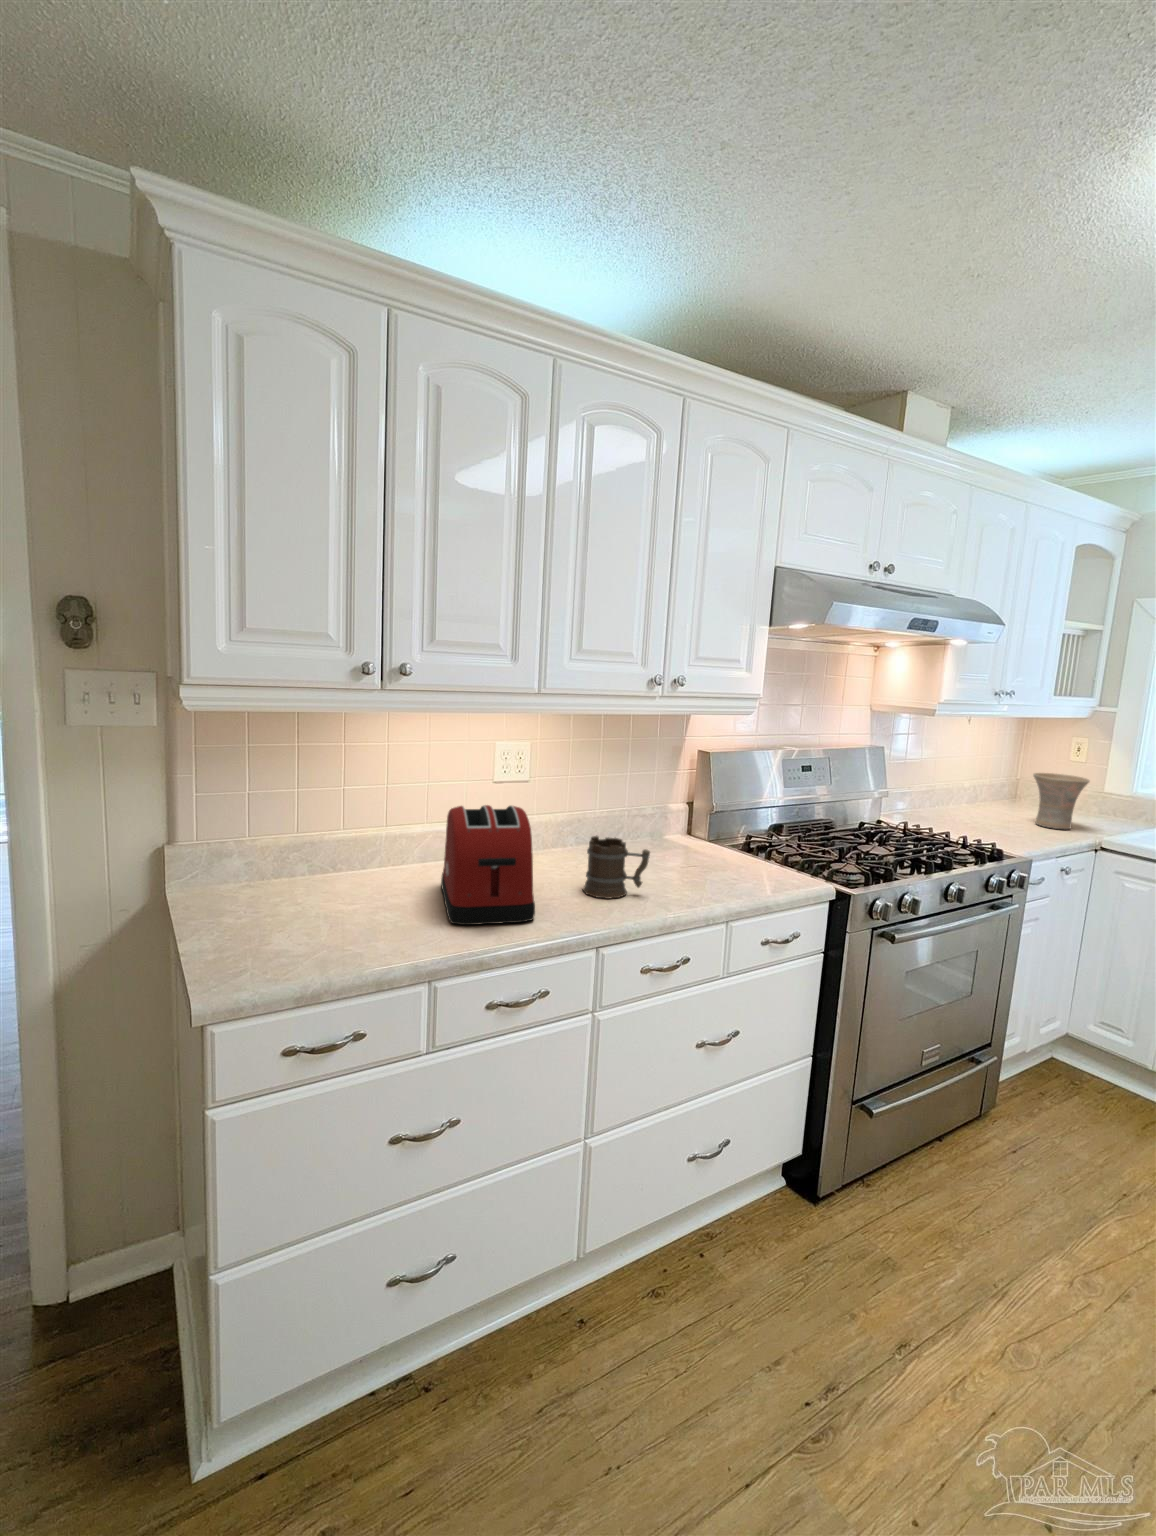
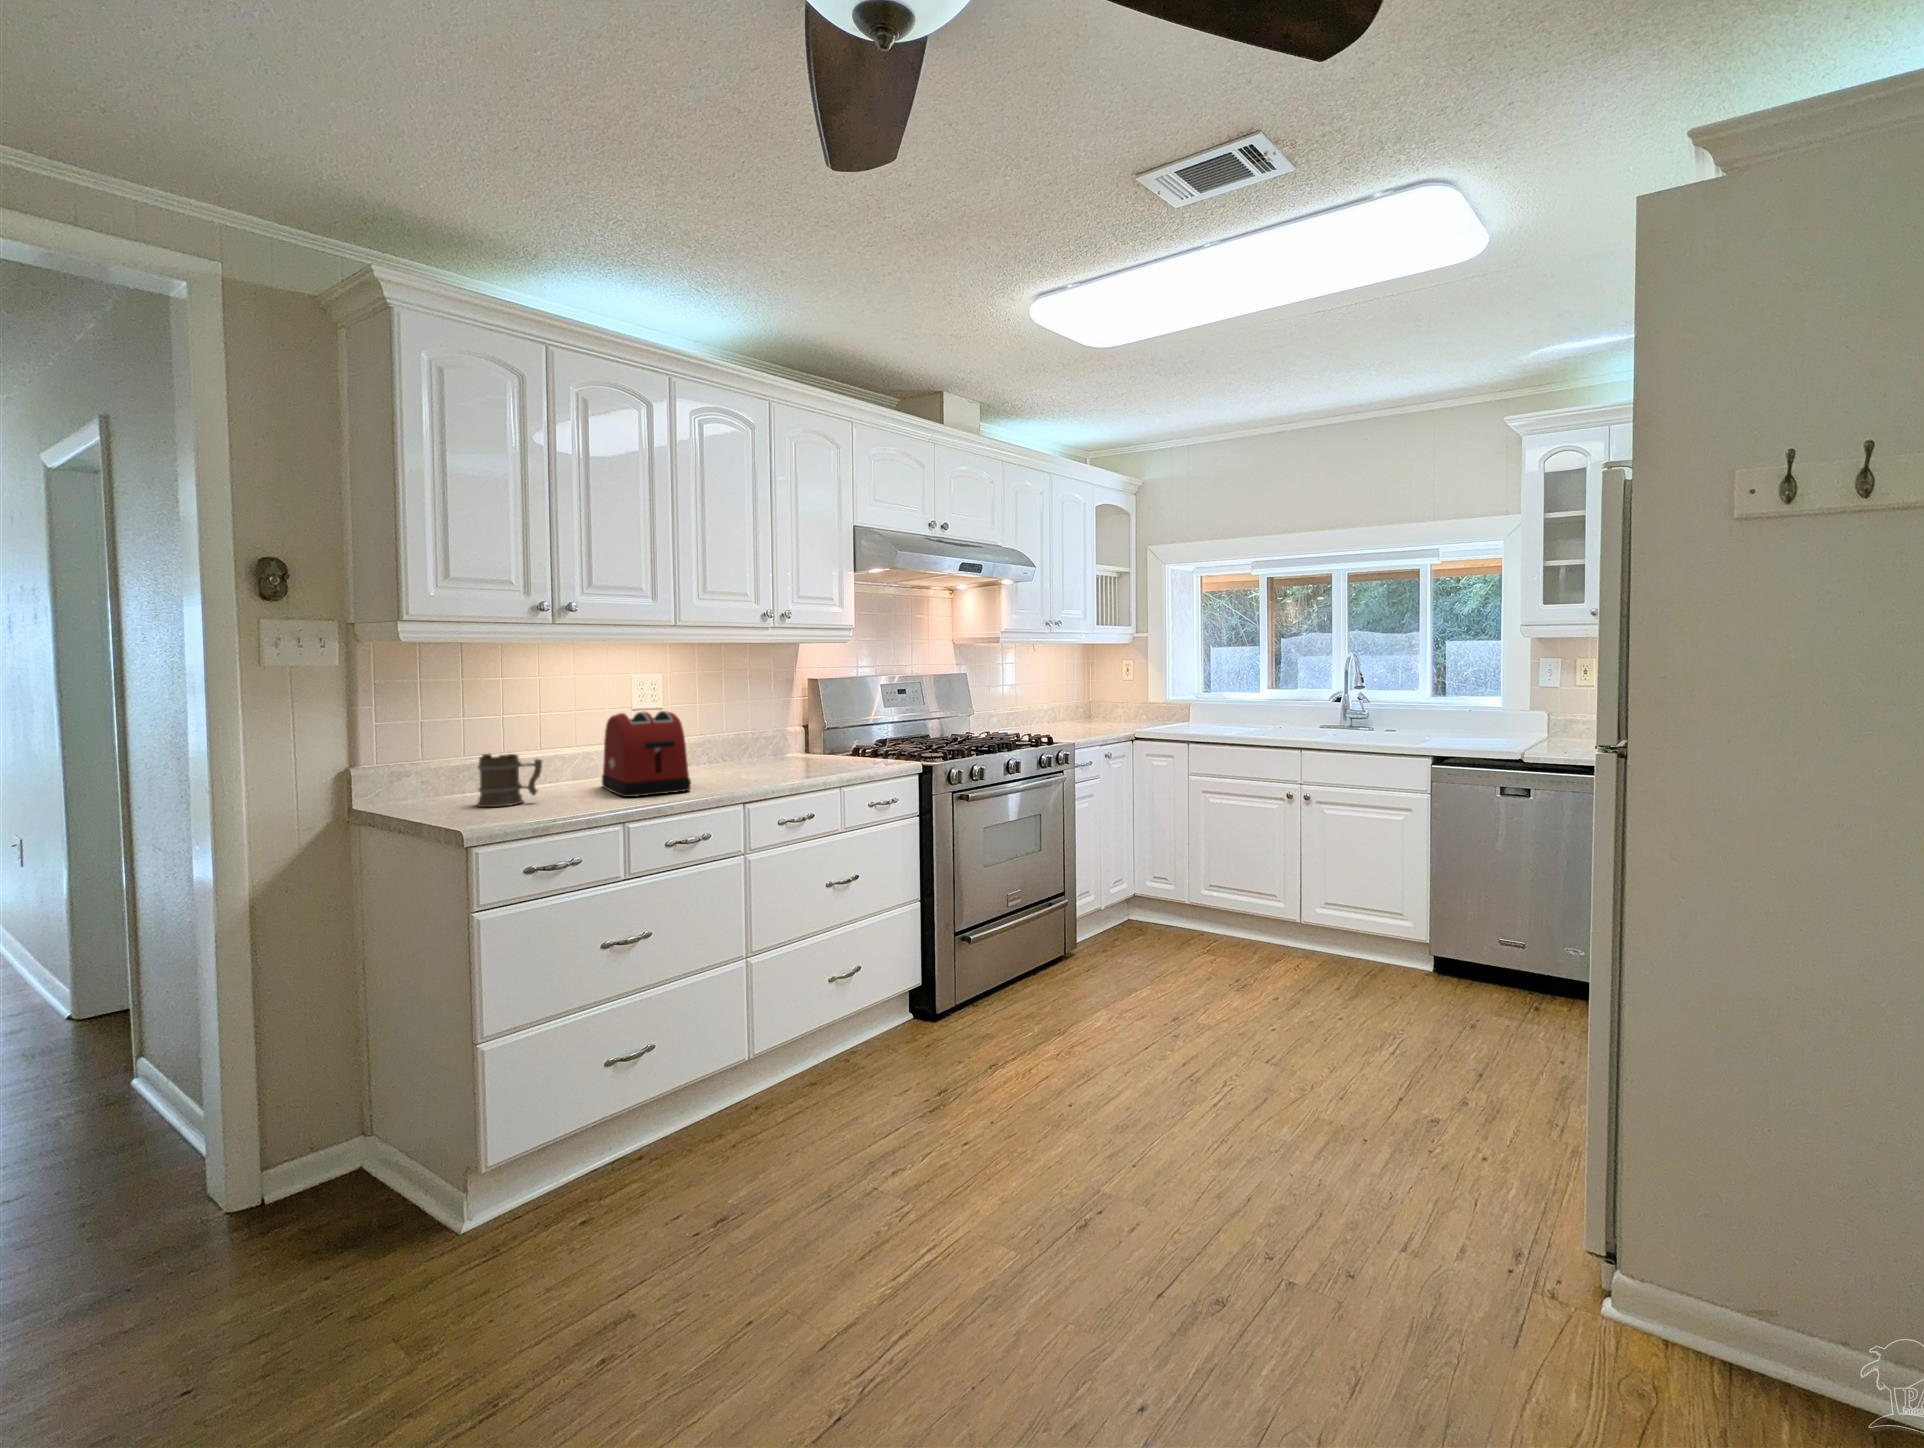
vase: present [1033,773,1090,829] -> none [1085,686,1124,728]
mug: present [583,836,650,899] -> present [477,753,542,807]

